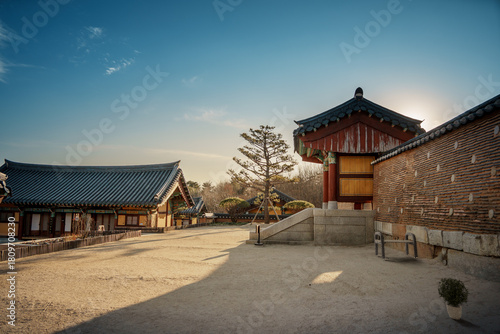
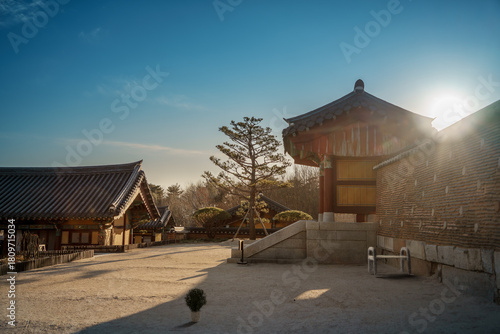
potted plant: present [438,278,470,319] -> present [185,288,207,322]

